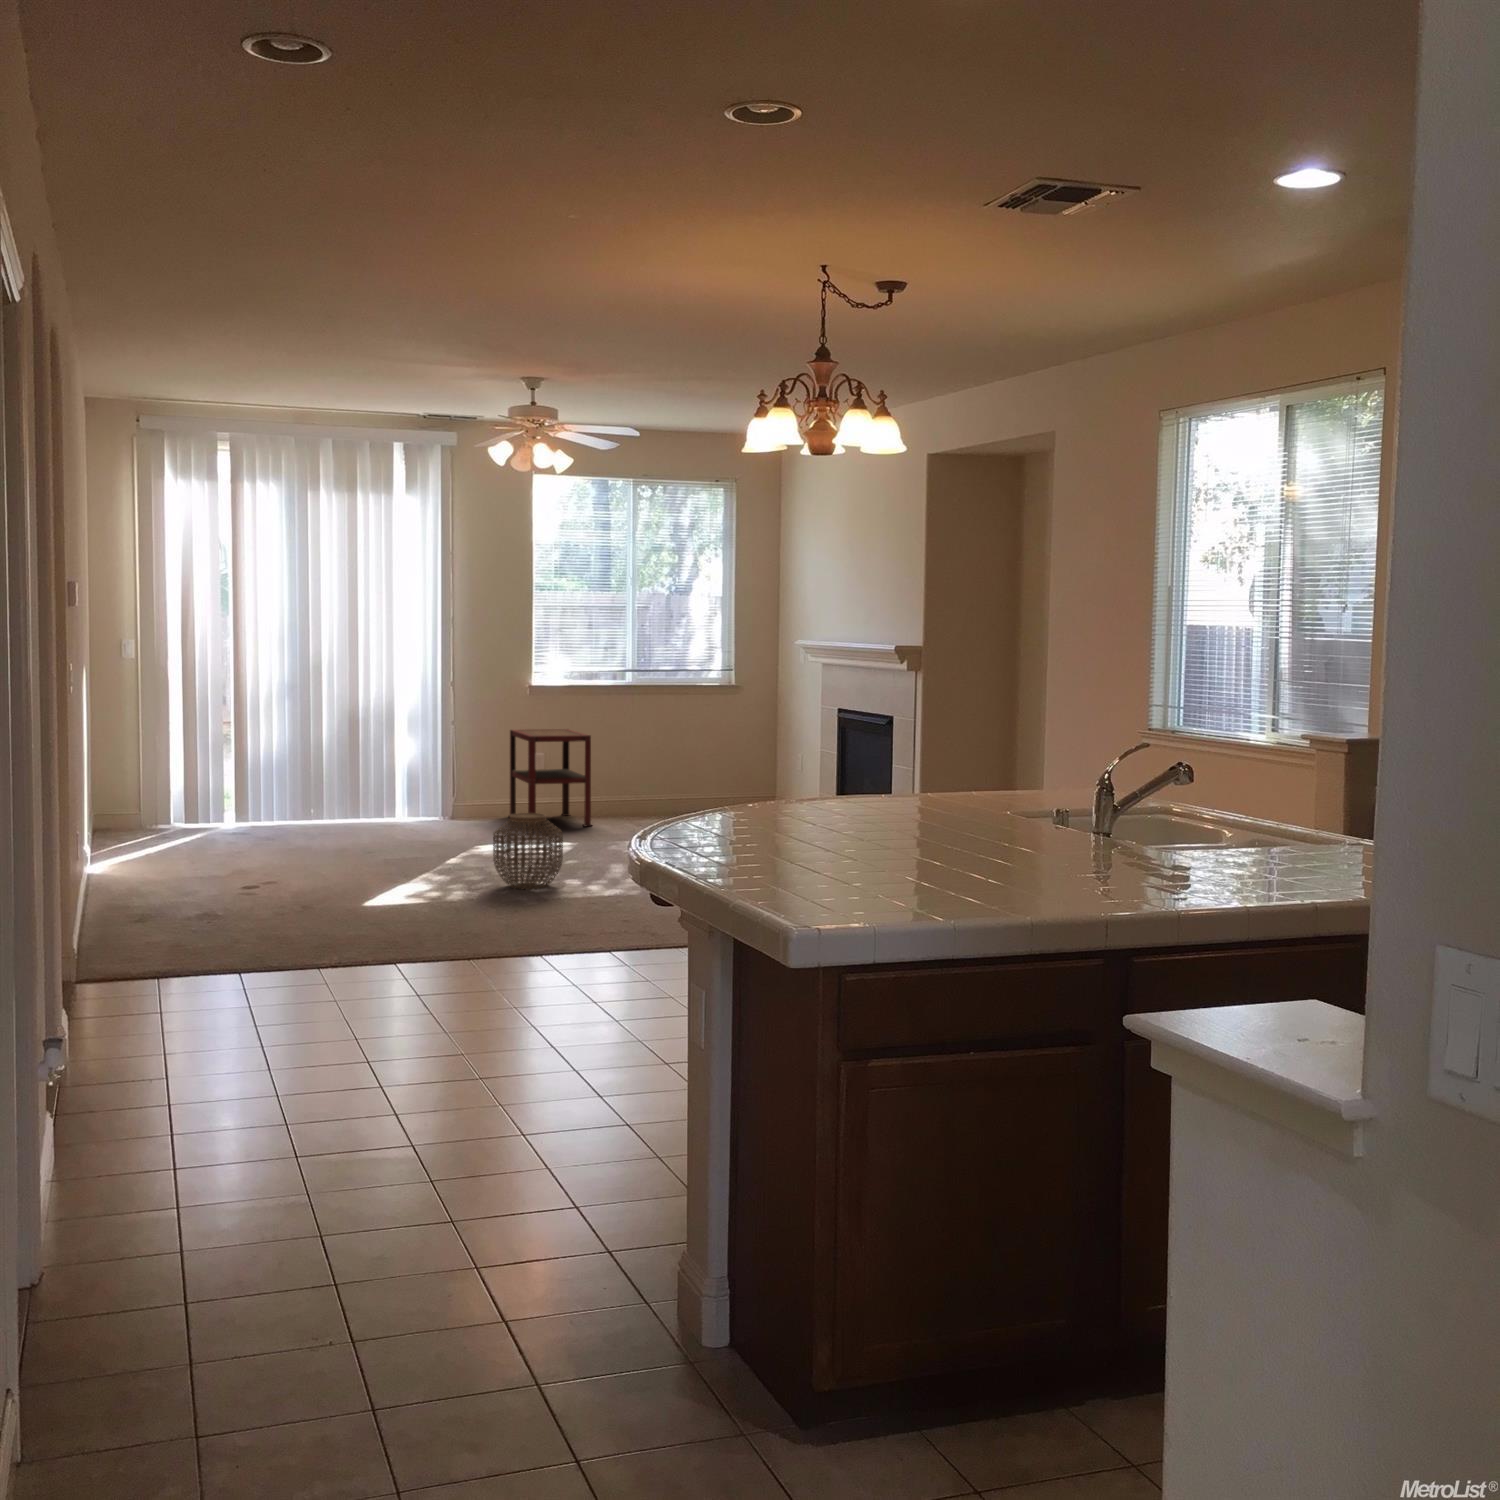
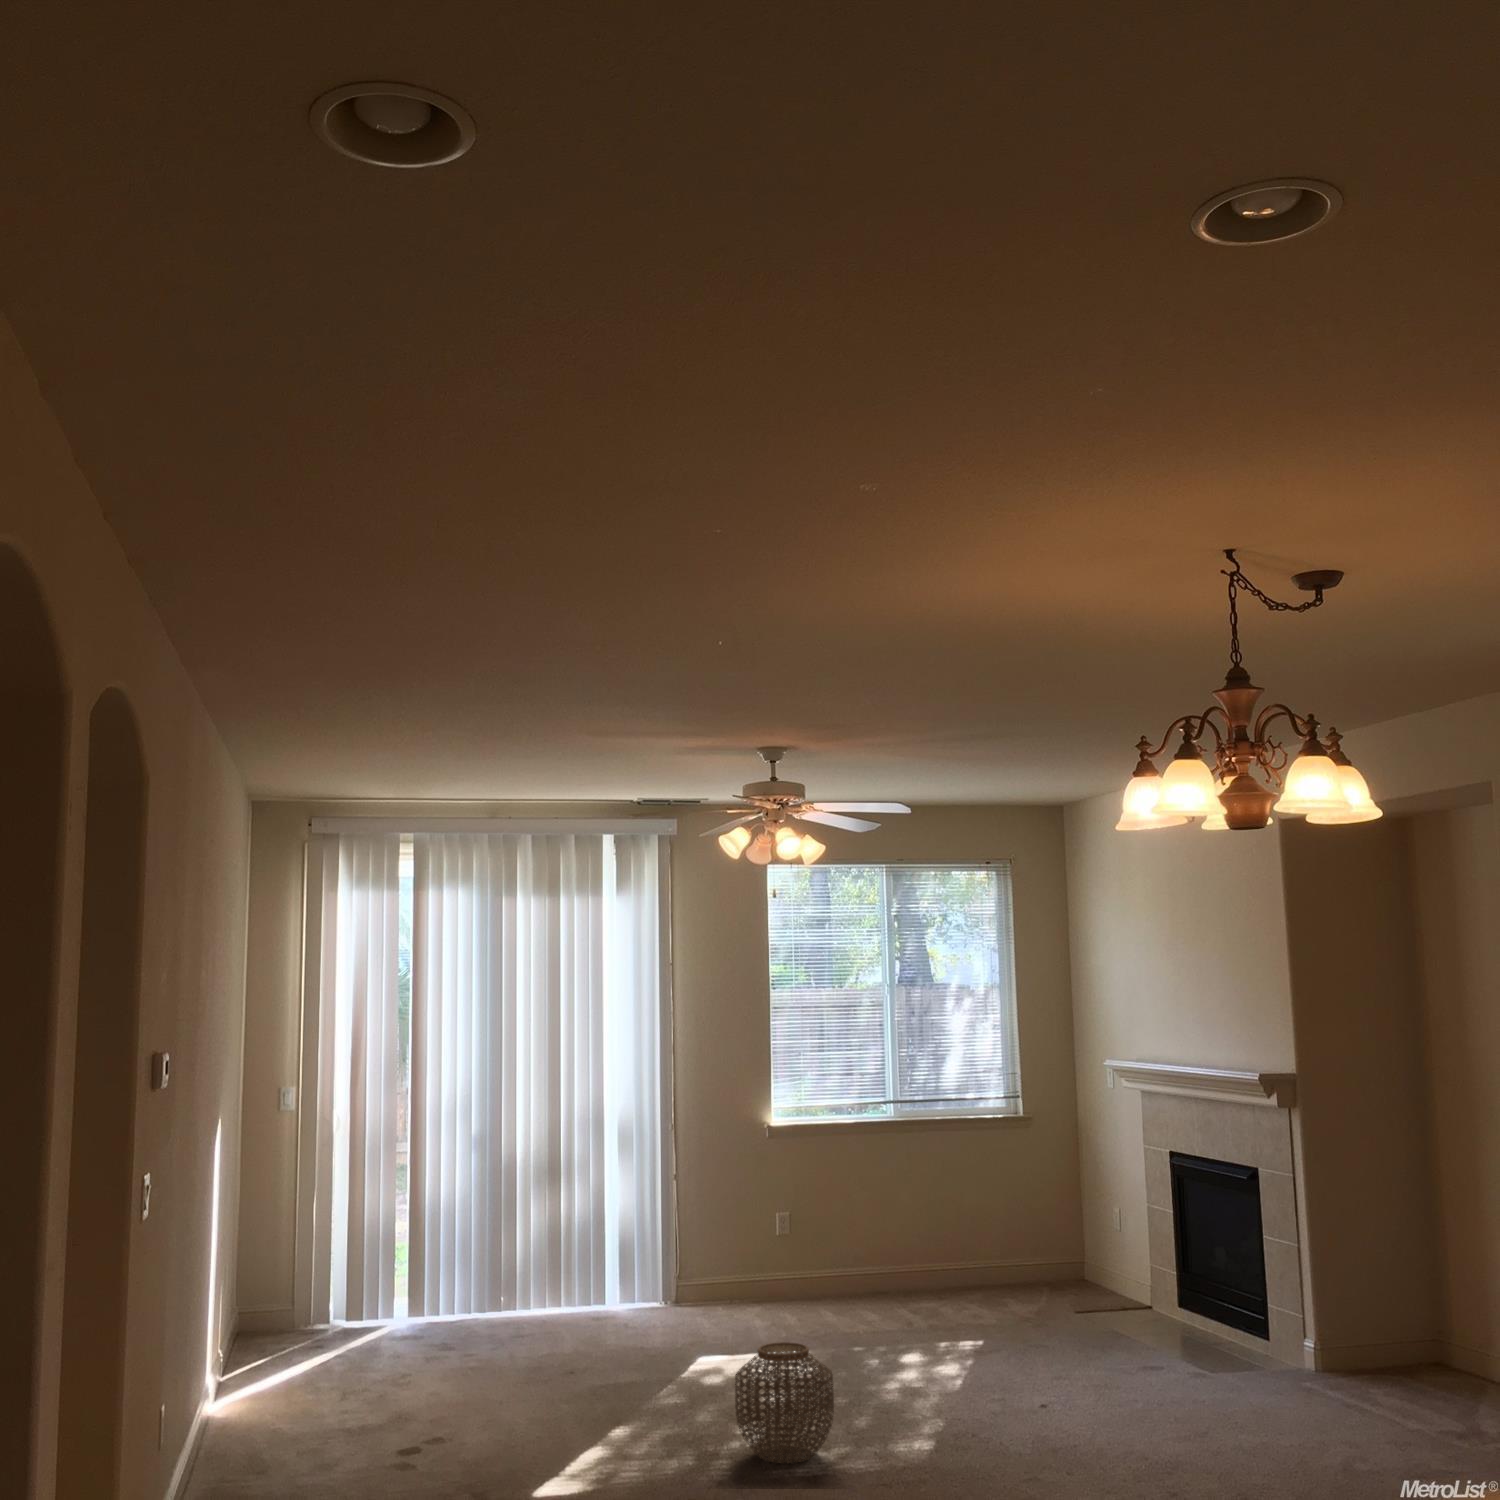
side table: present [510,729,591,826] -> none [745,1179,855,1321]

